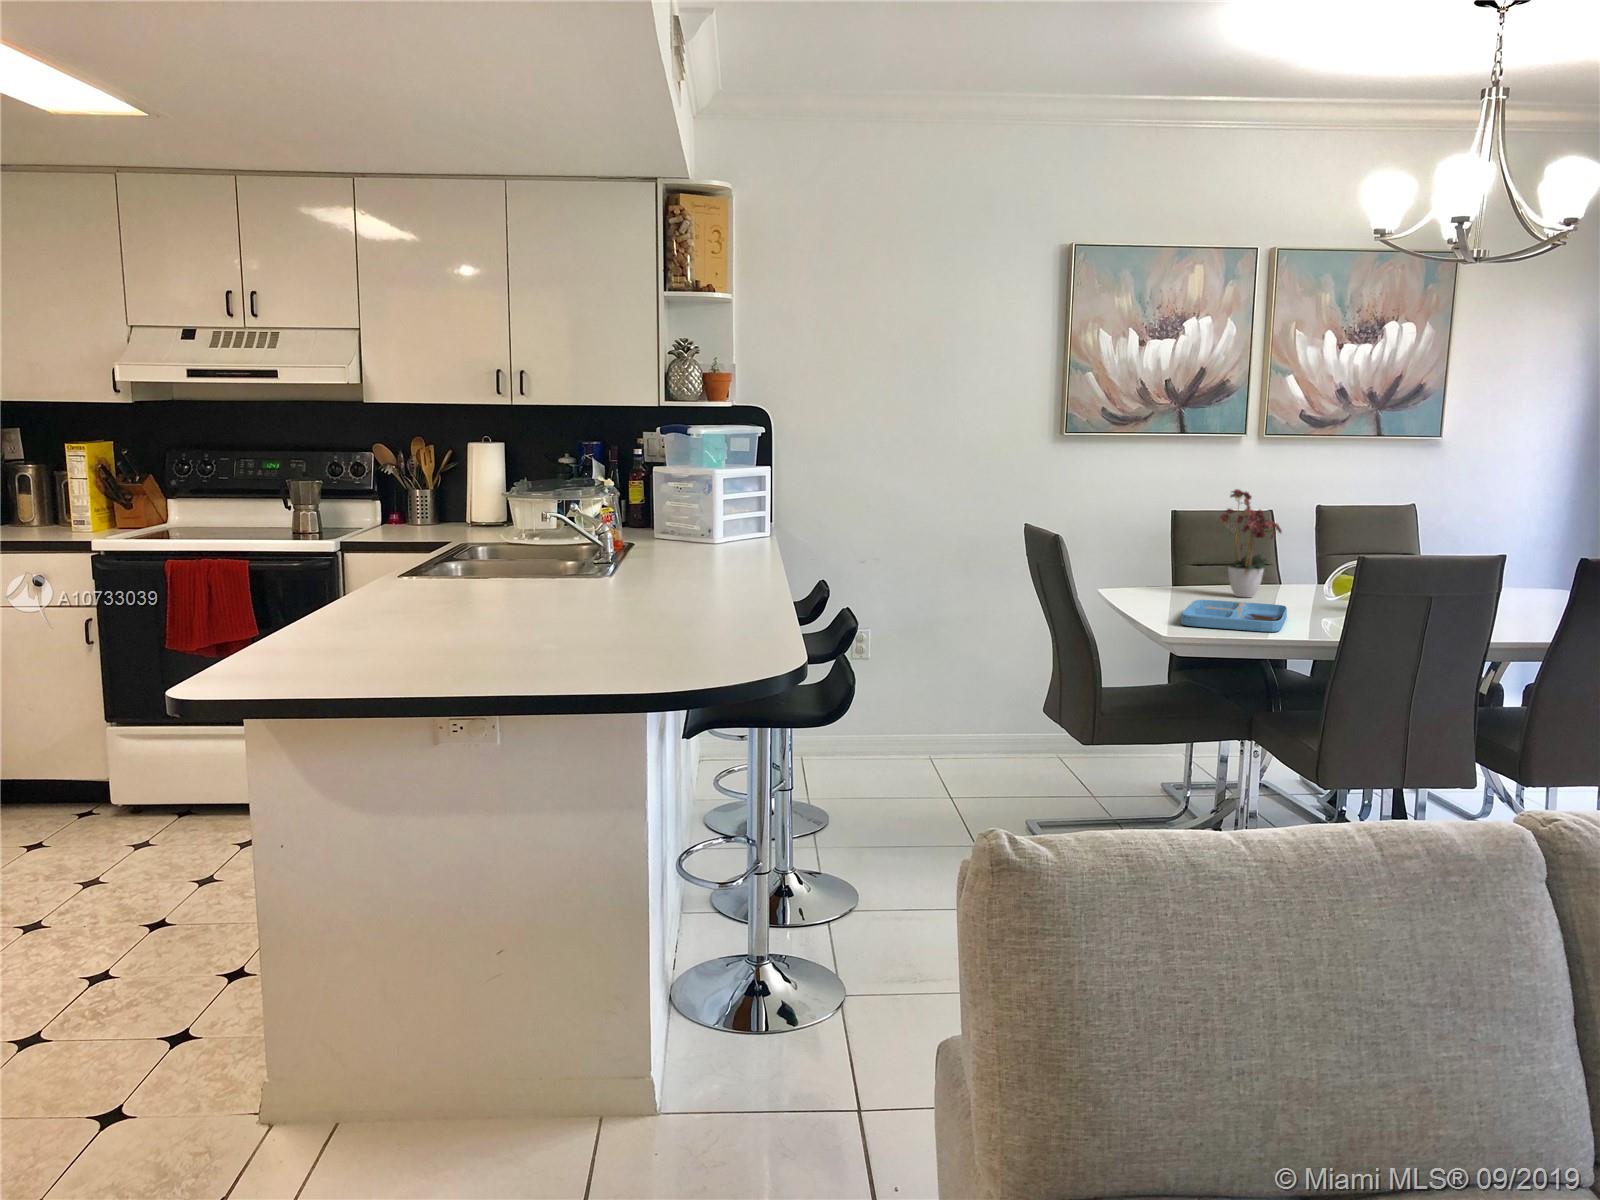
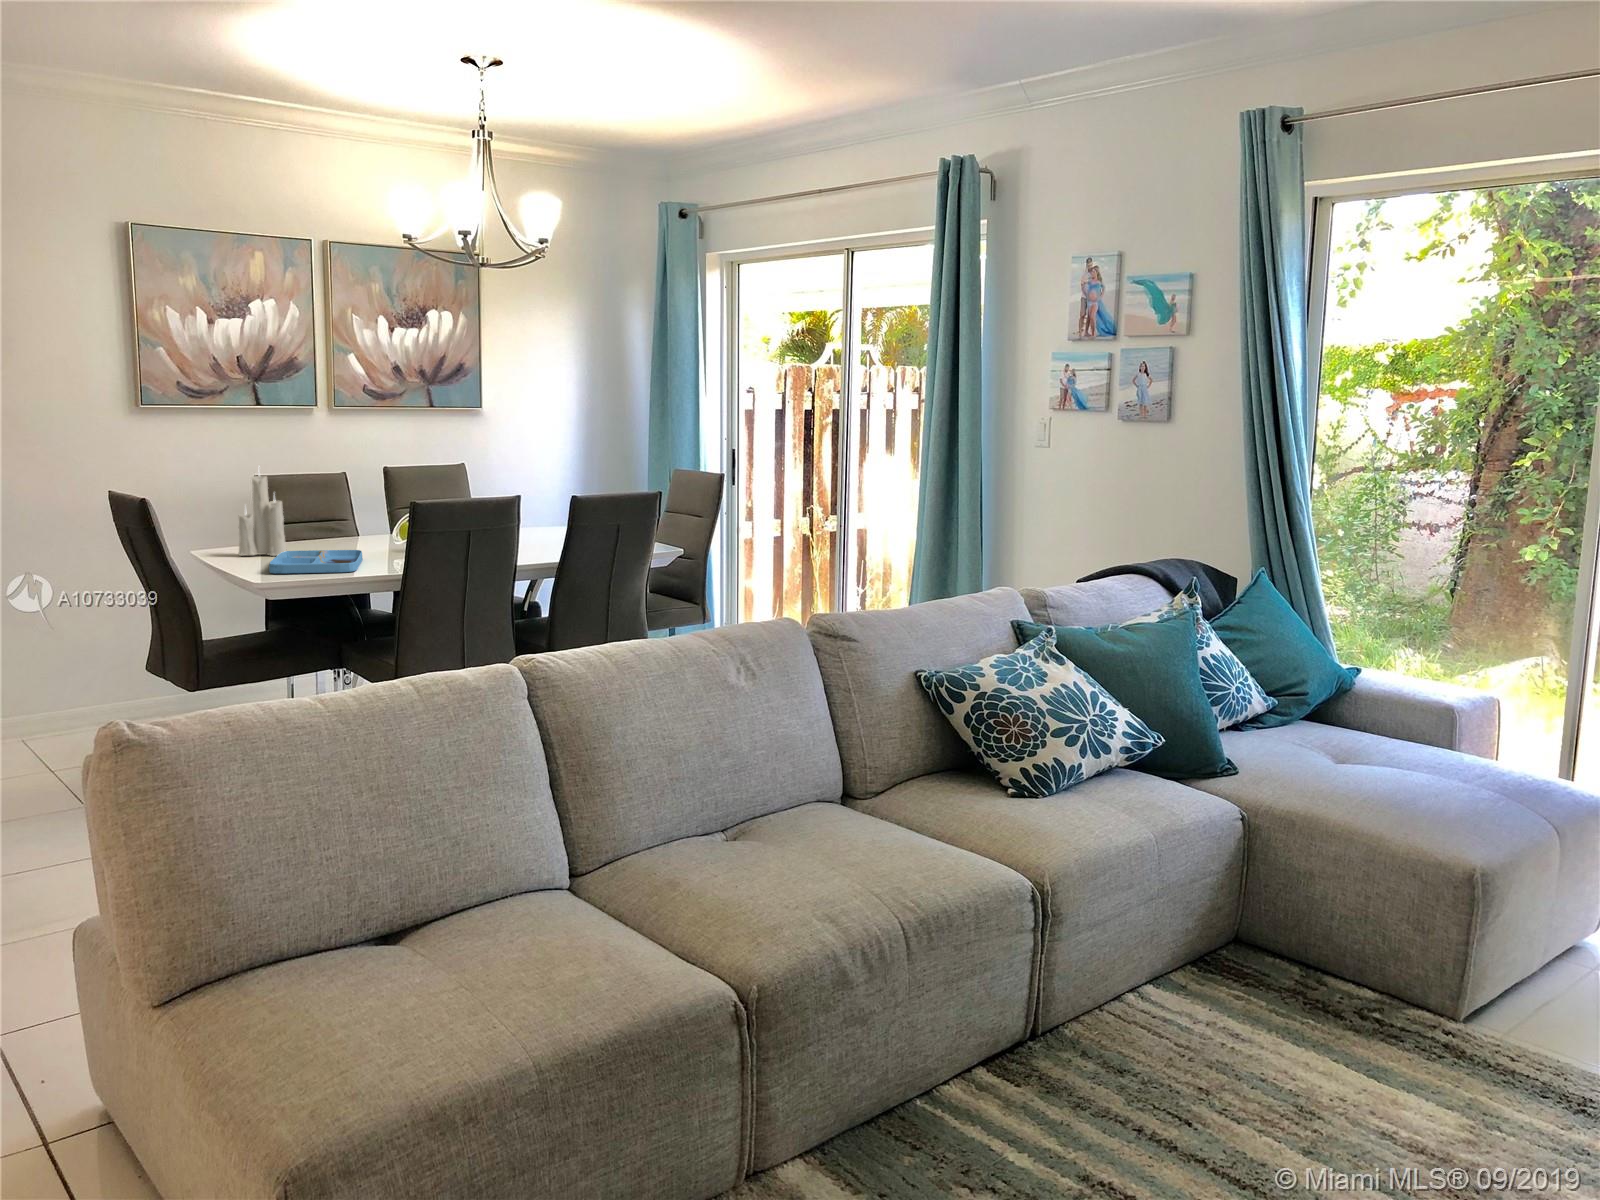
flower arrangement: present [1220,489,1282,597] -> none [294,449,358,547]
candle: none [1148,495,1201,604] -> present [239,472,286,556]

